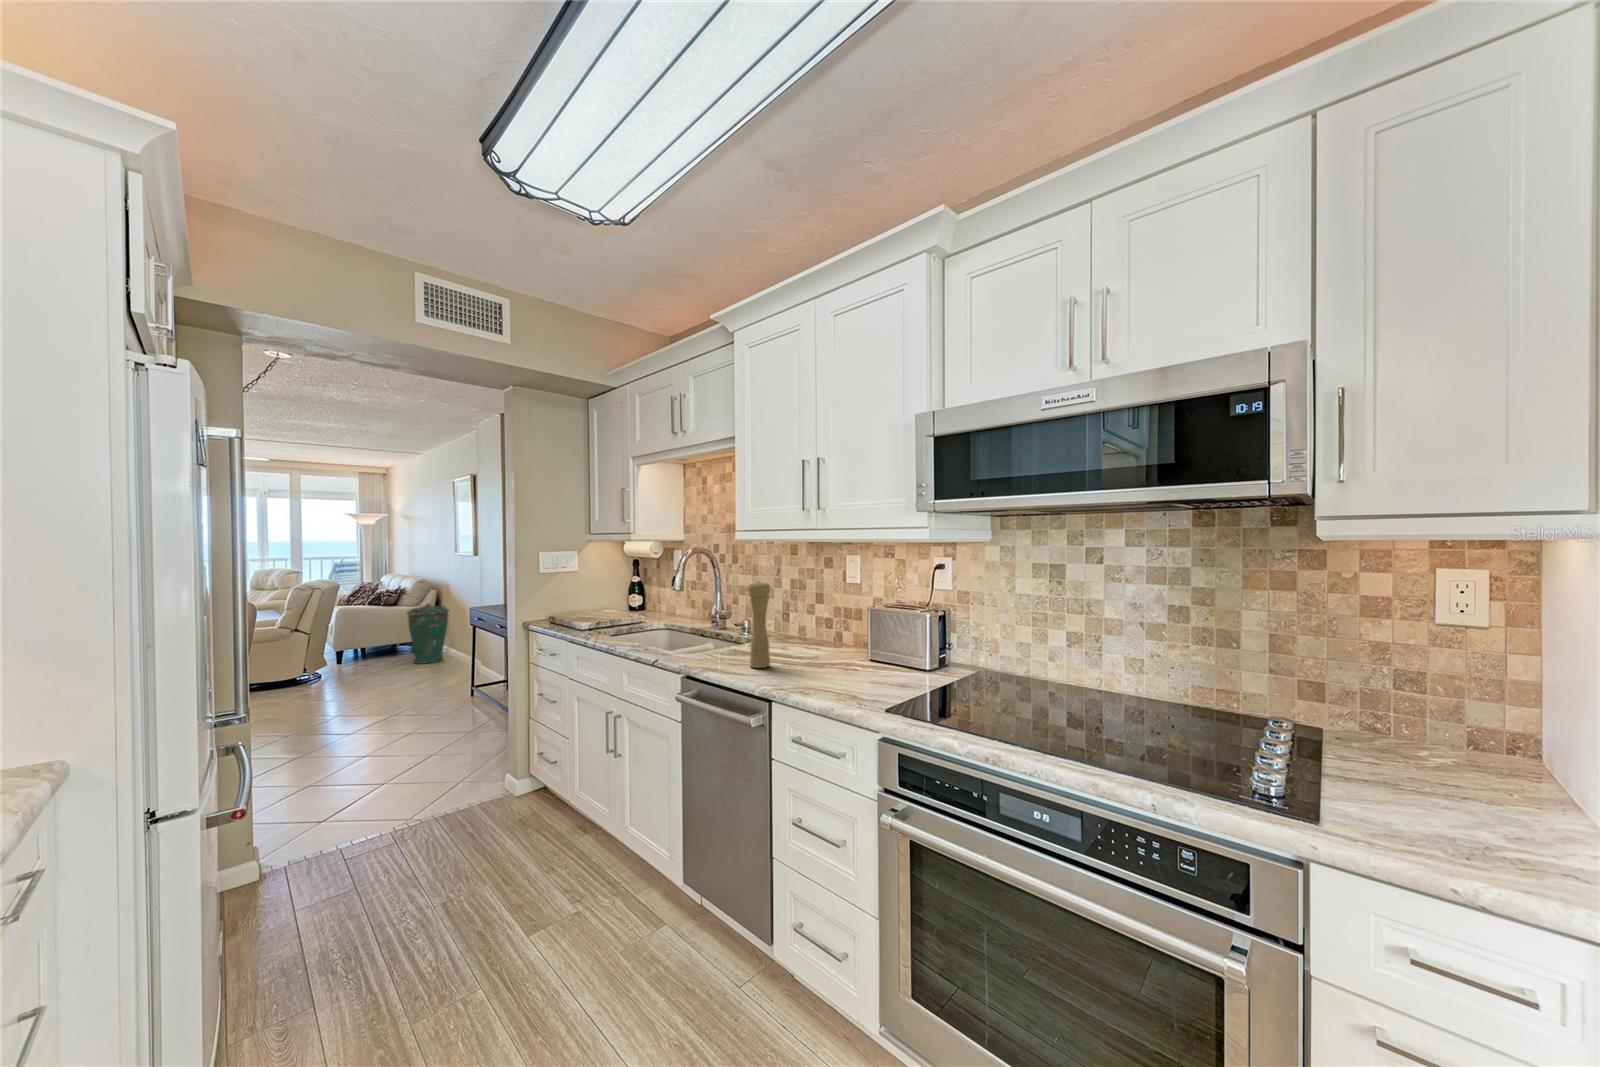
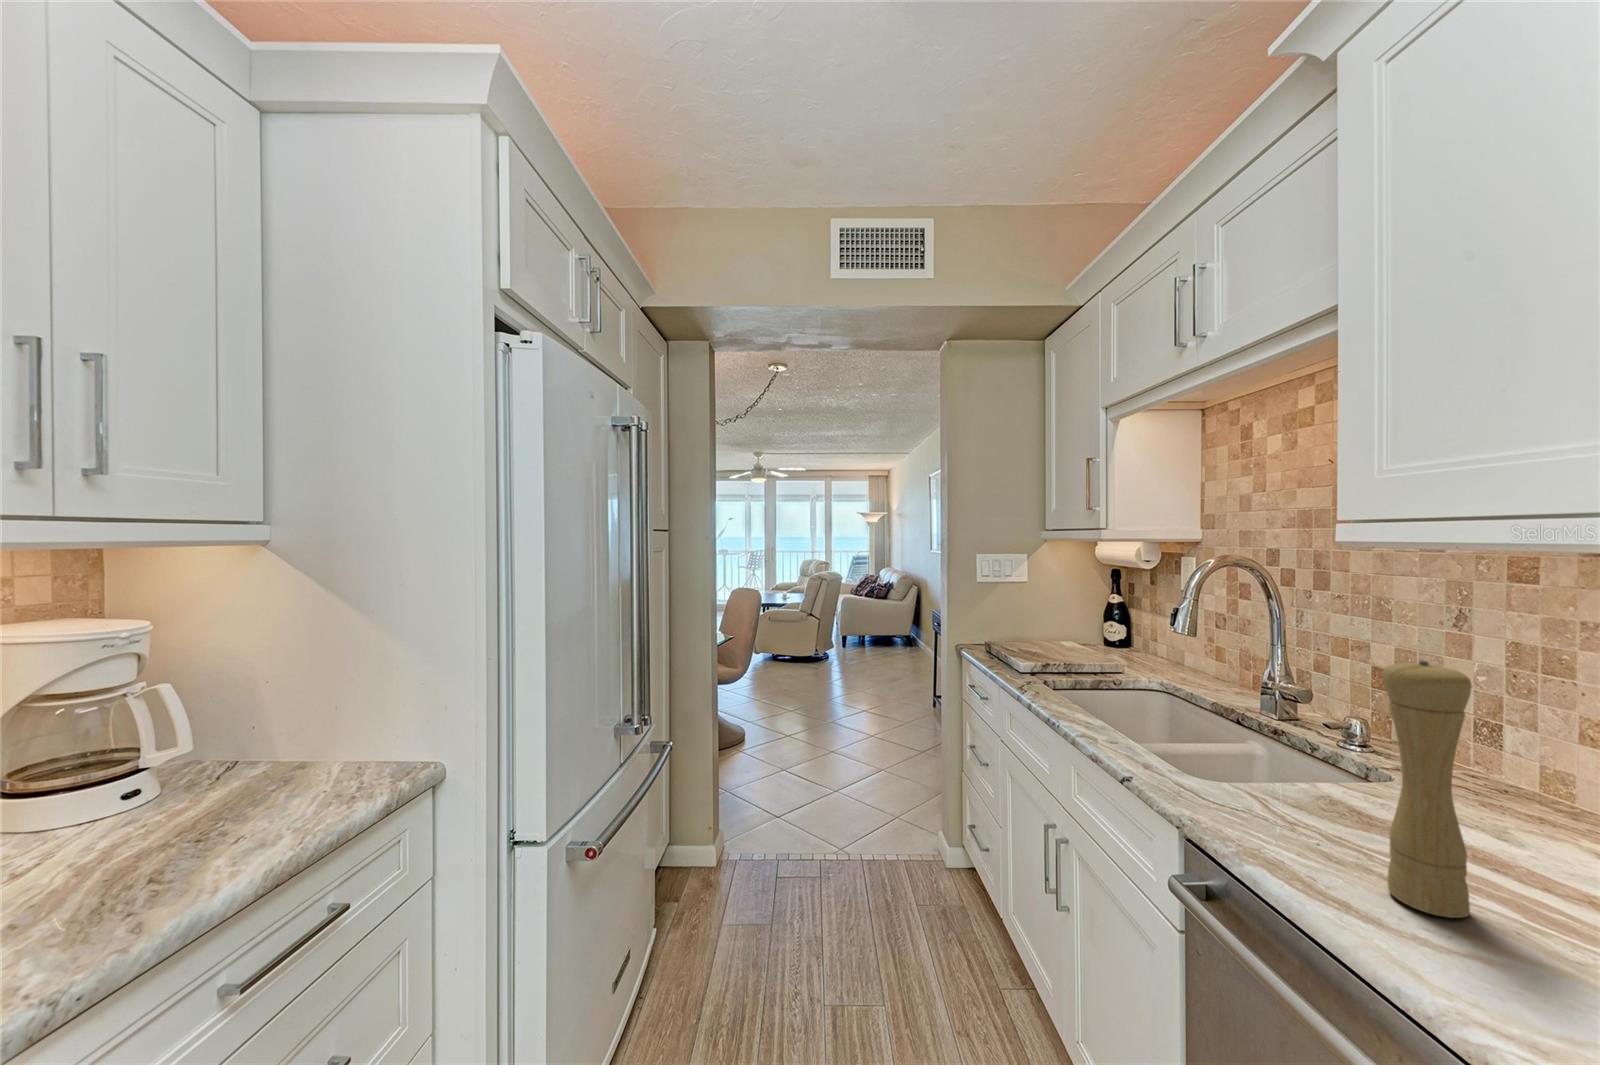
trash can: present [407,604,449,664] -> none [890,600,927,660]

